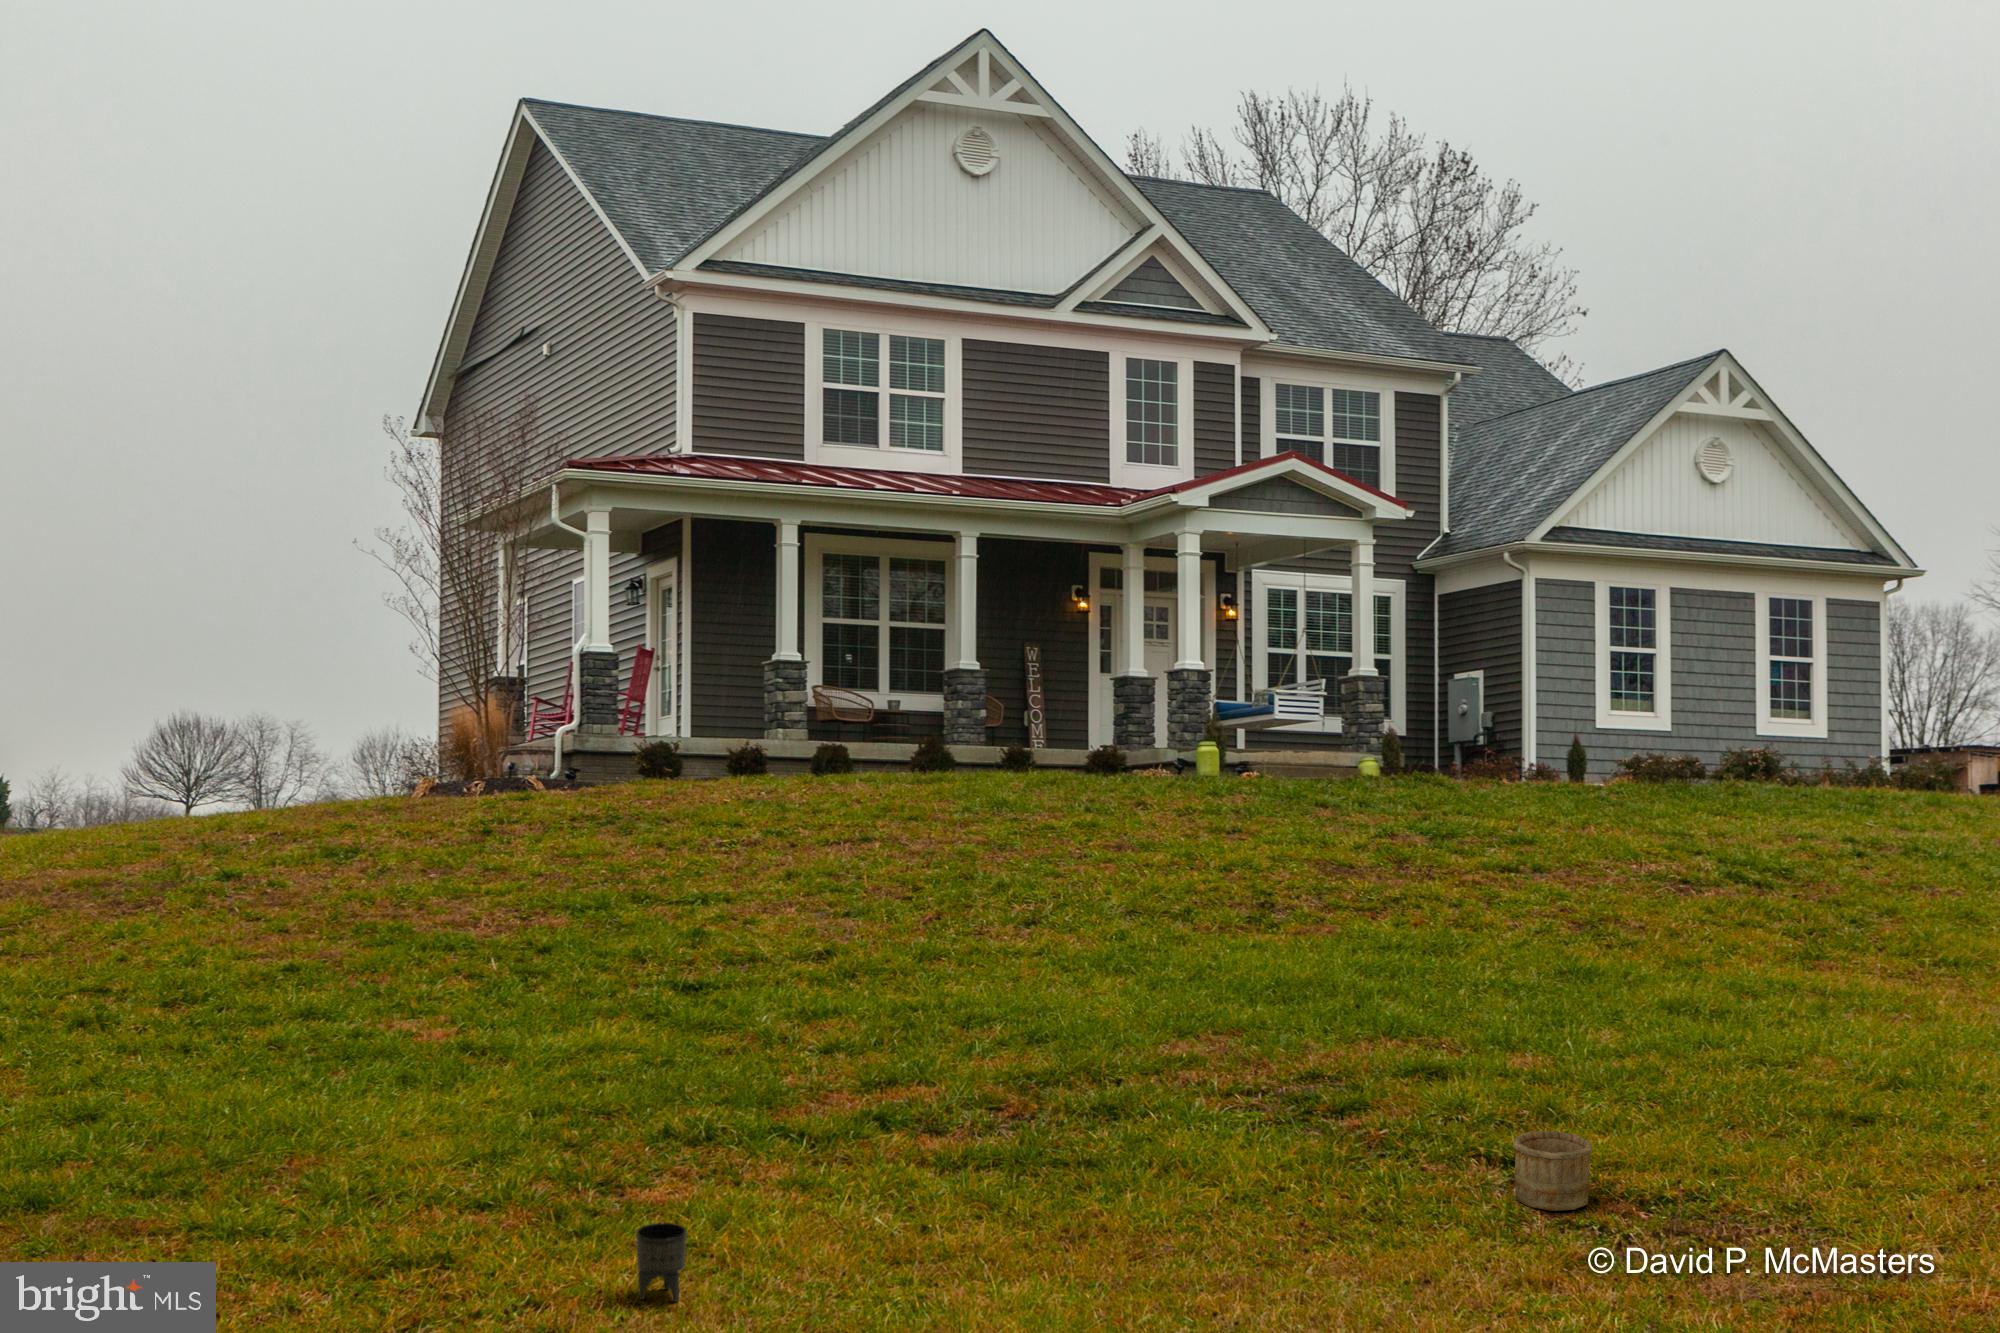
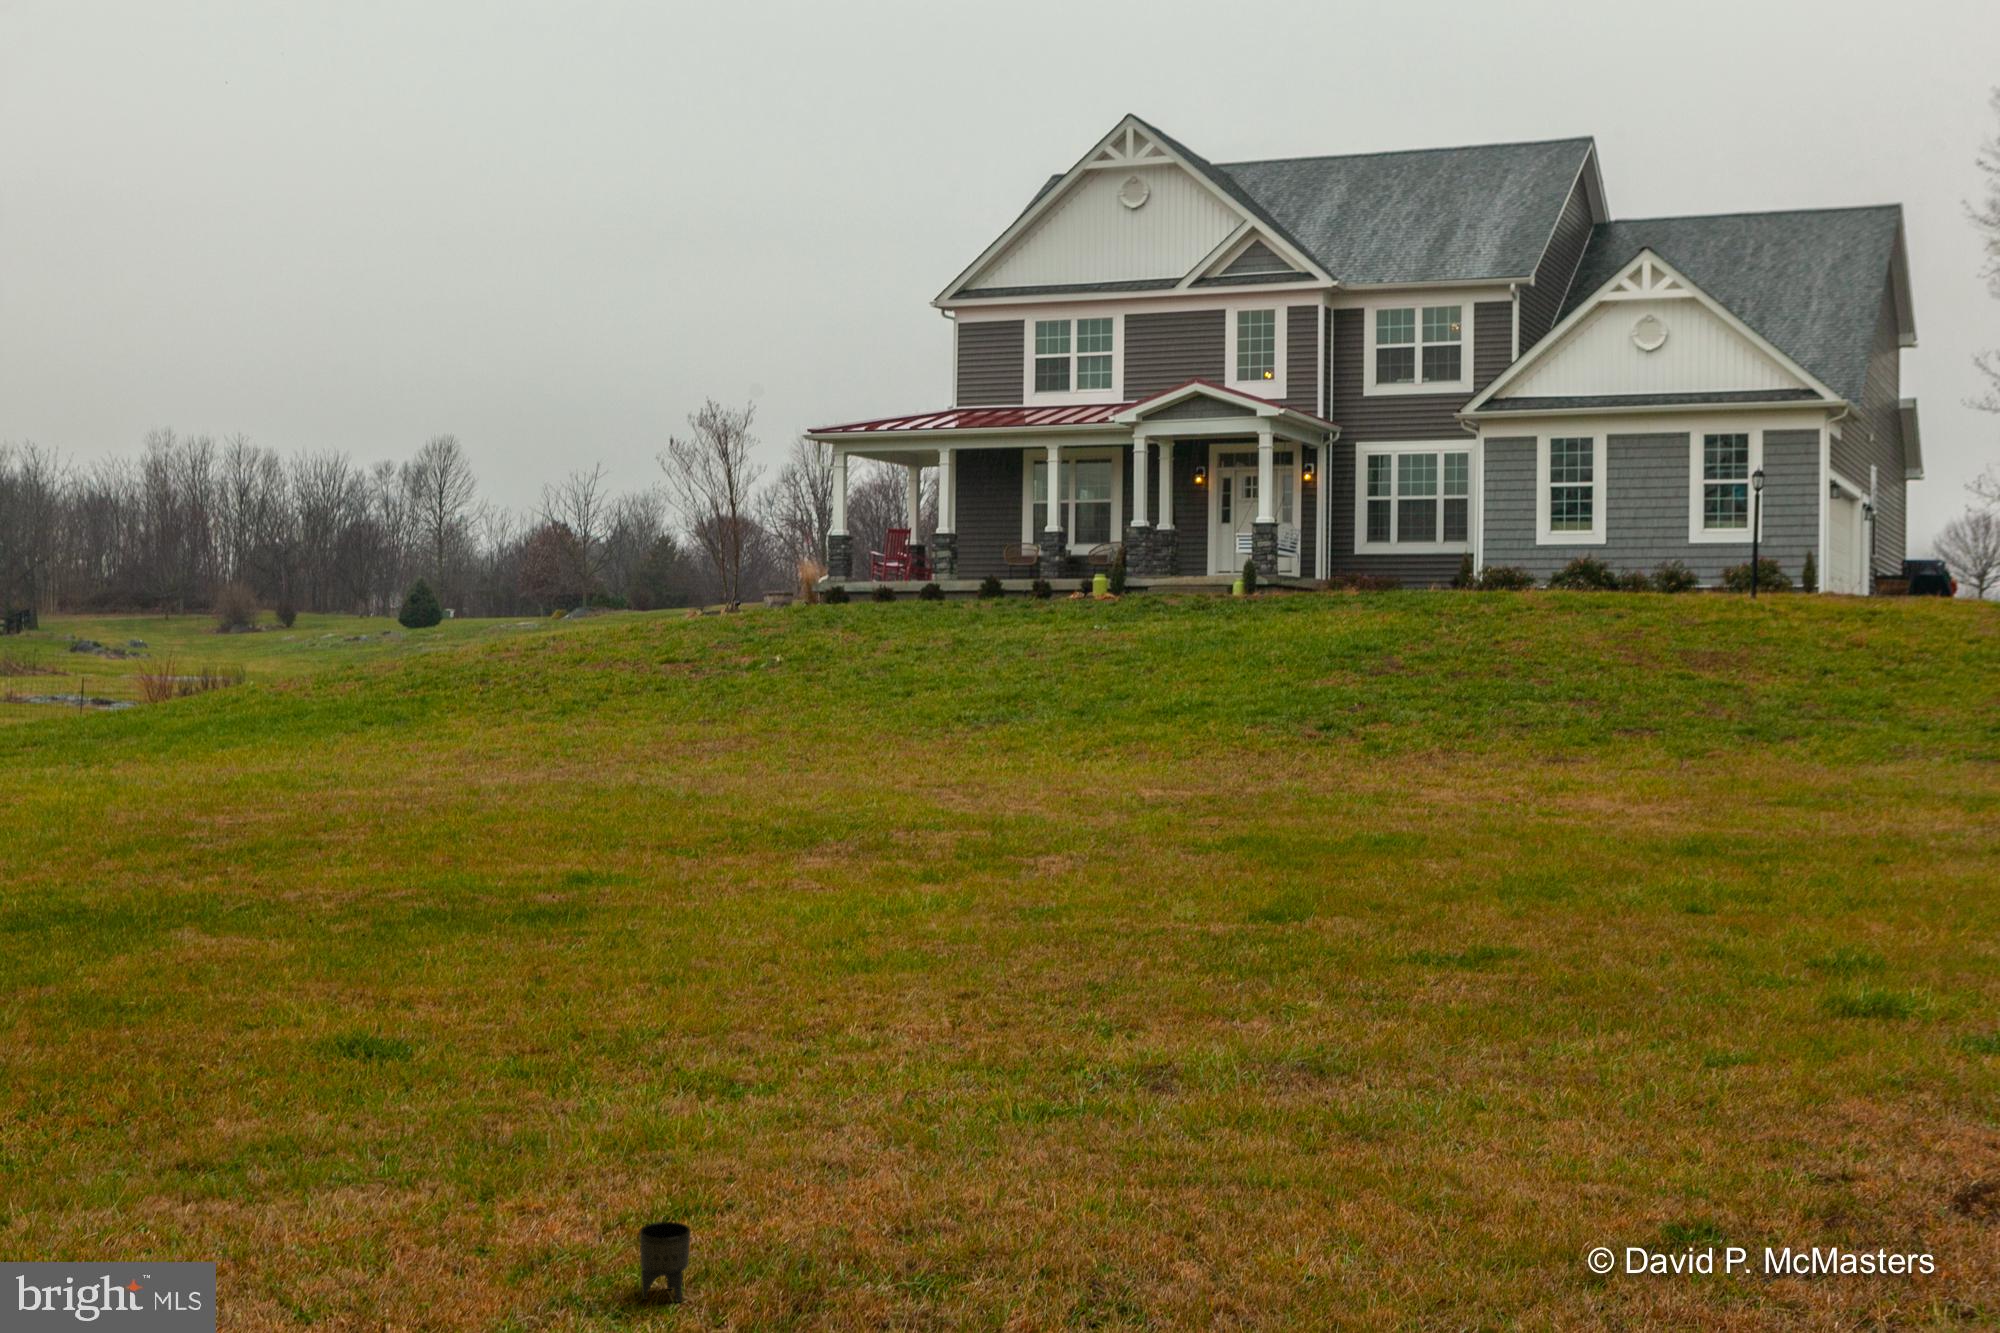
wooden bucket: present [1513,1131,1592,1211] -> none [1510,1133,1589,1212]

